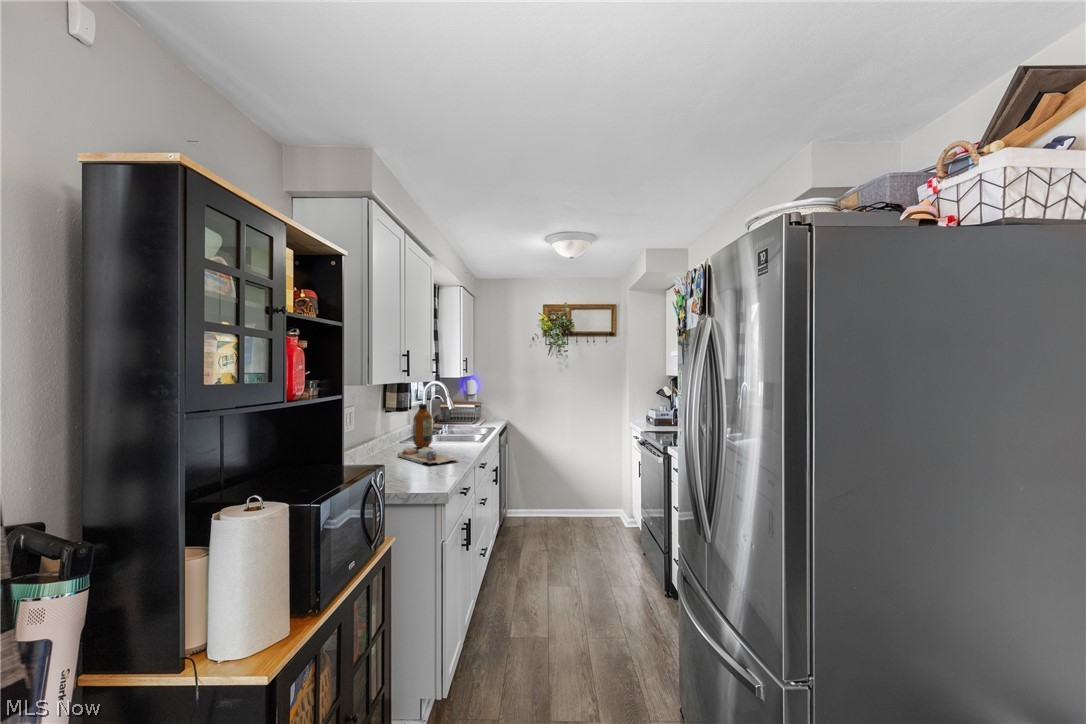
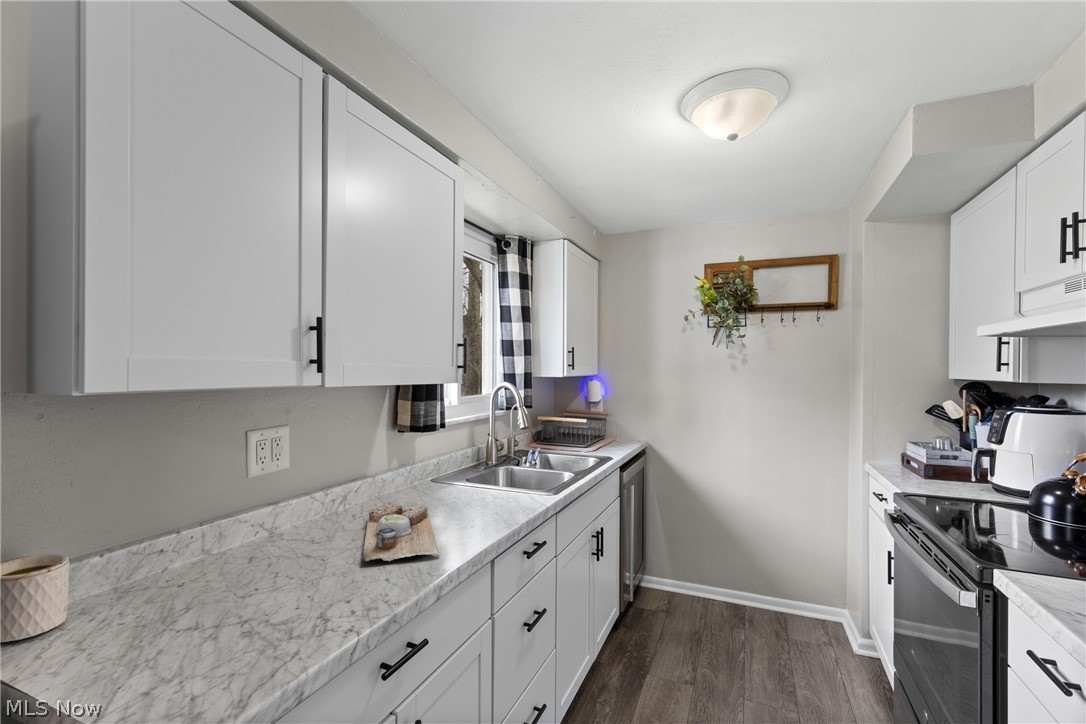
bottle: present [413,404,432,448] -> none [431,421,463,498]

